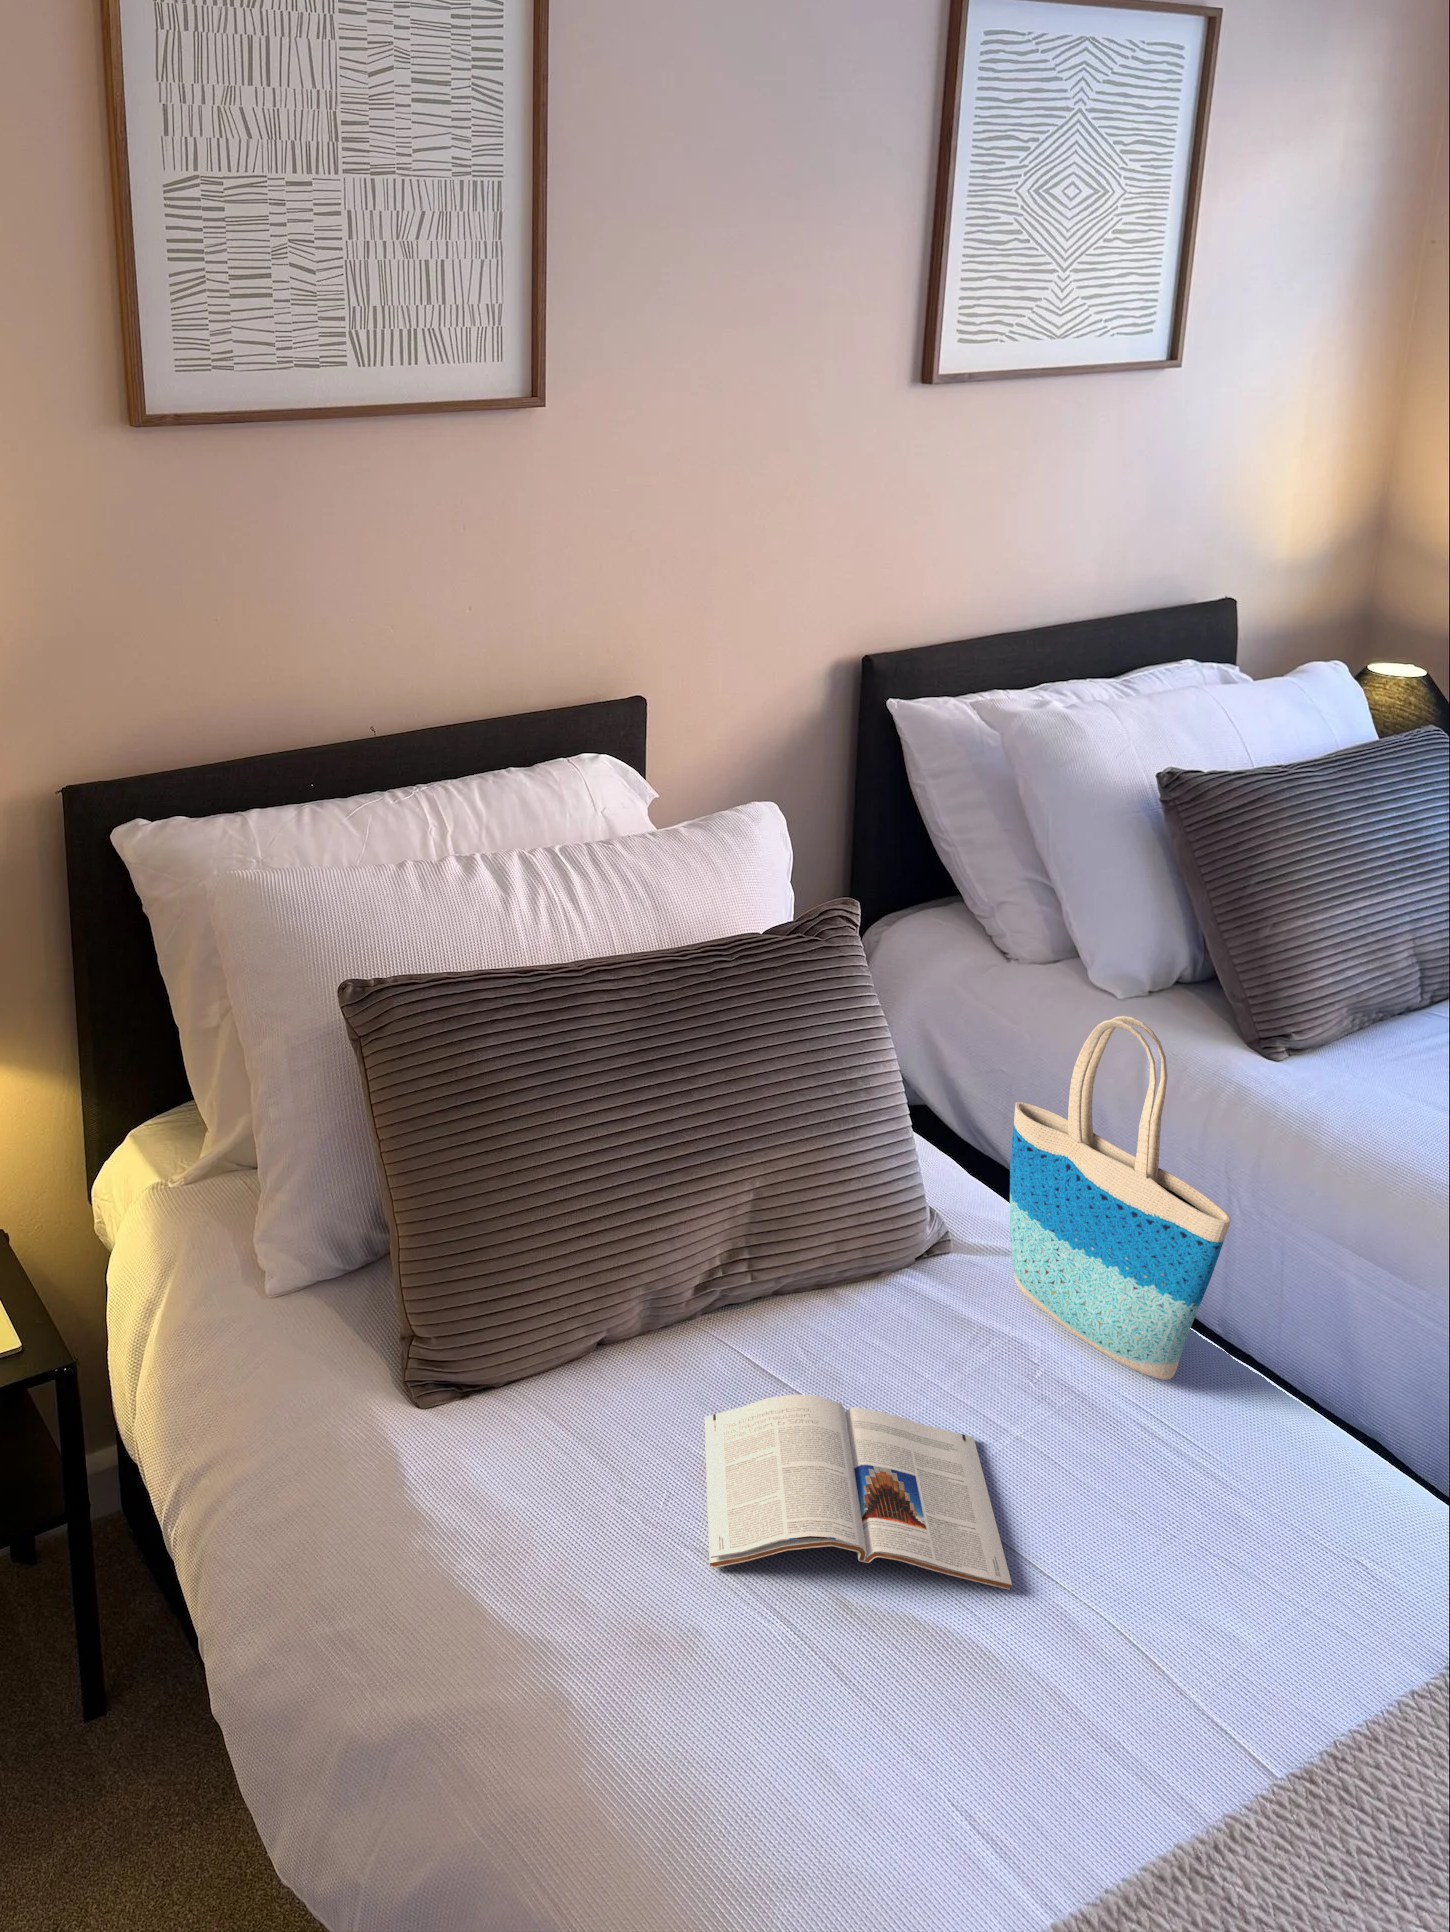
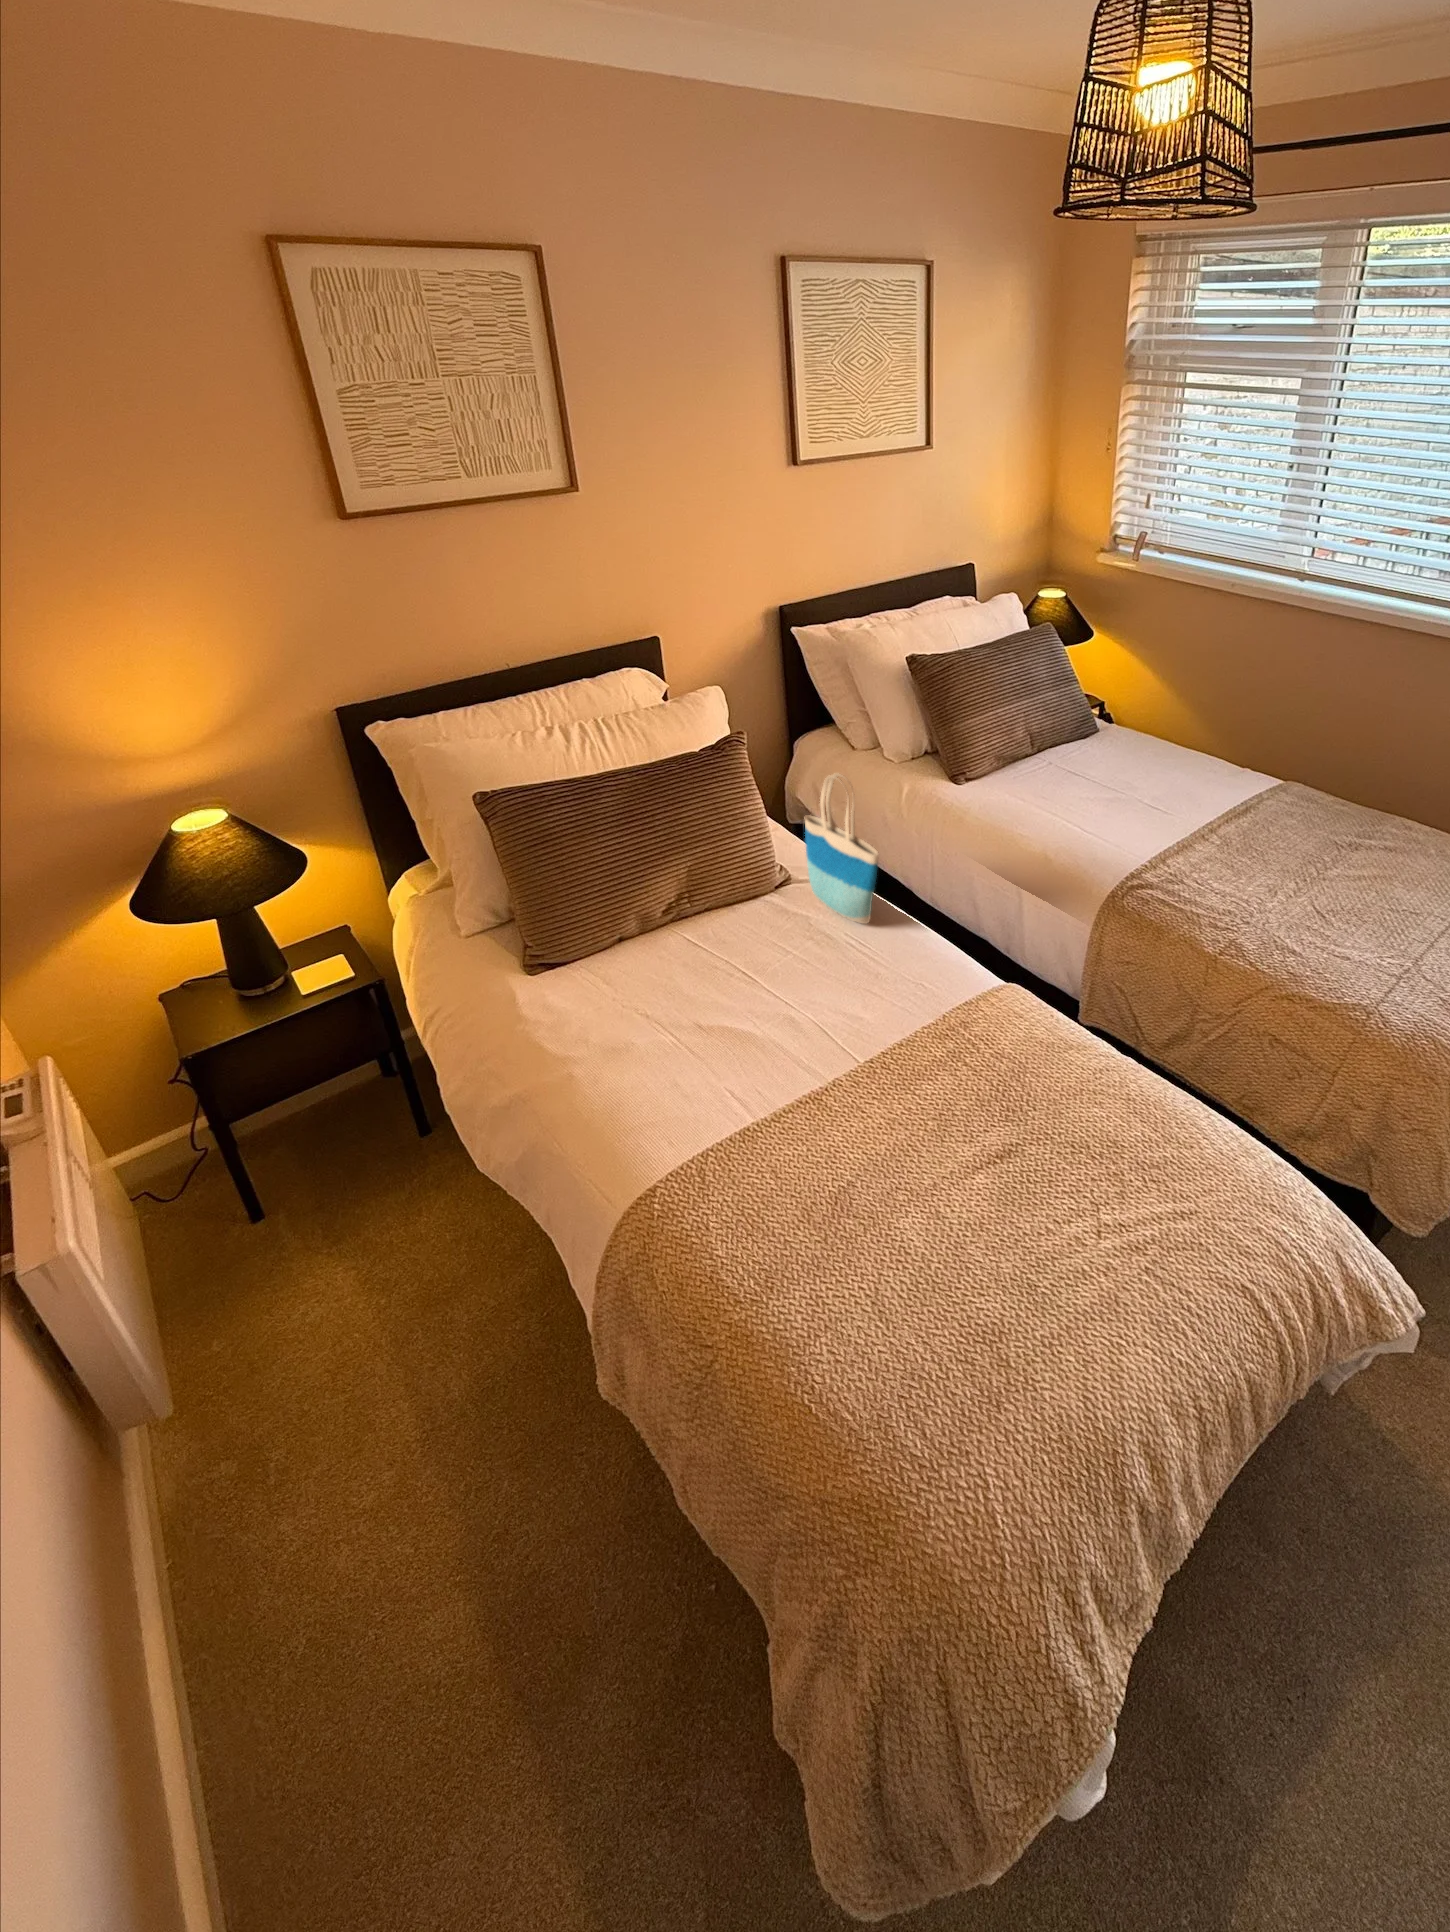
magazine: present [705,1395,1012,1590] -> none [651,947,778,1018]

